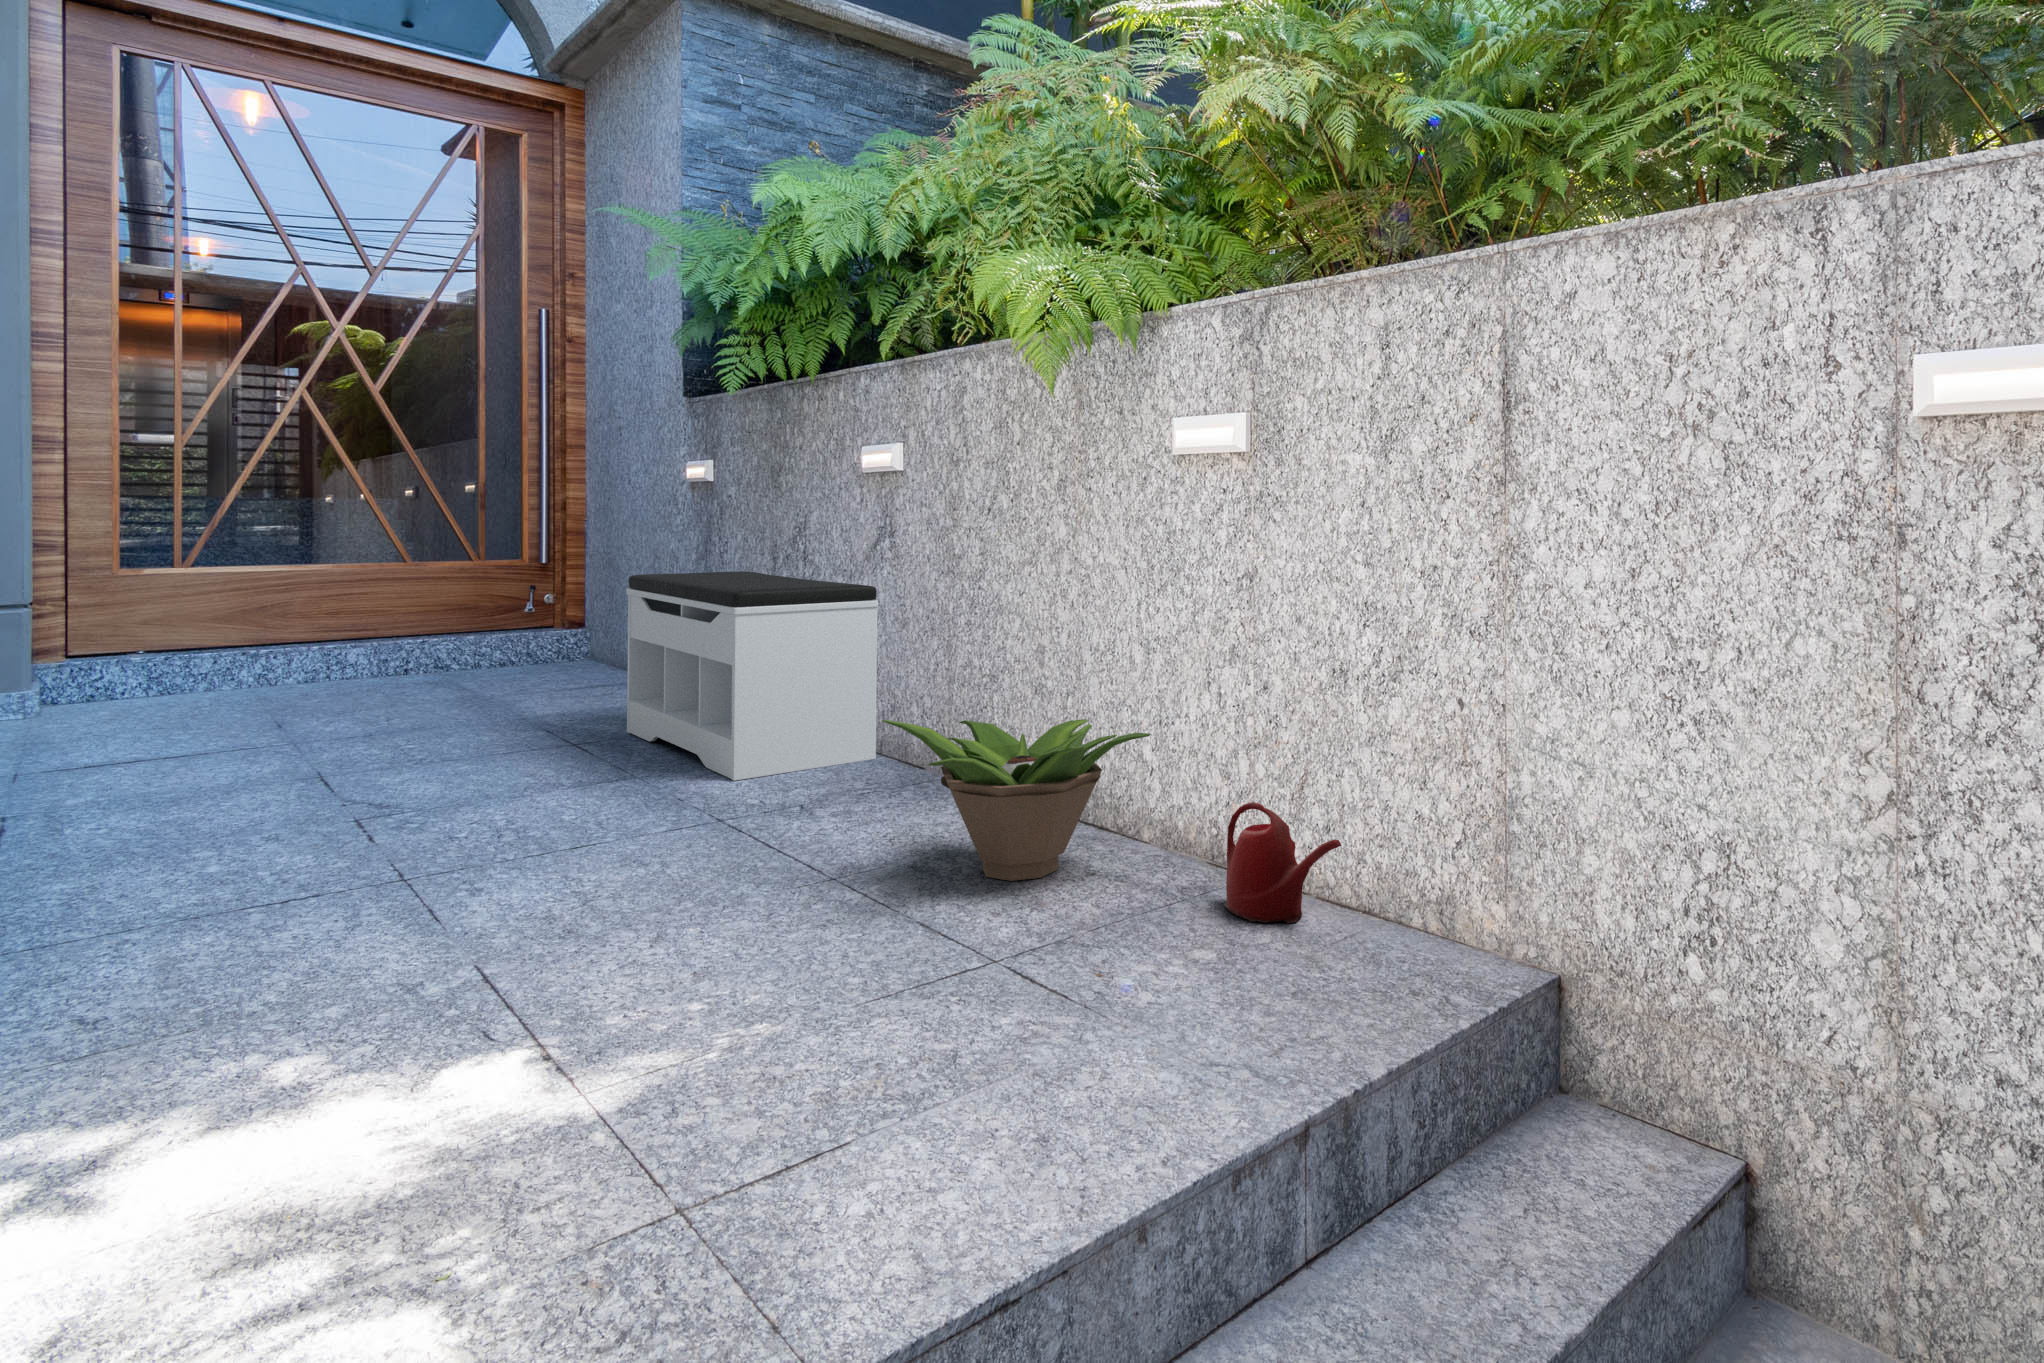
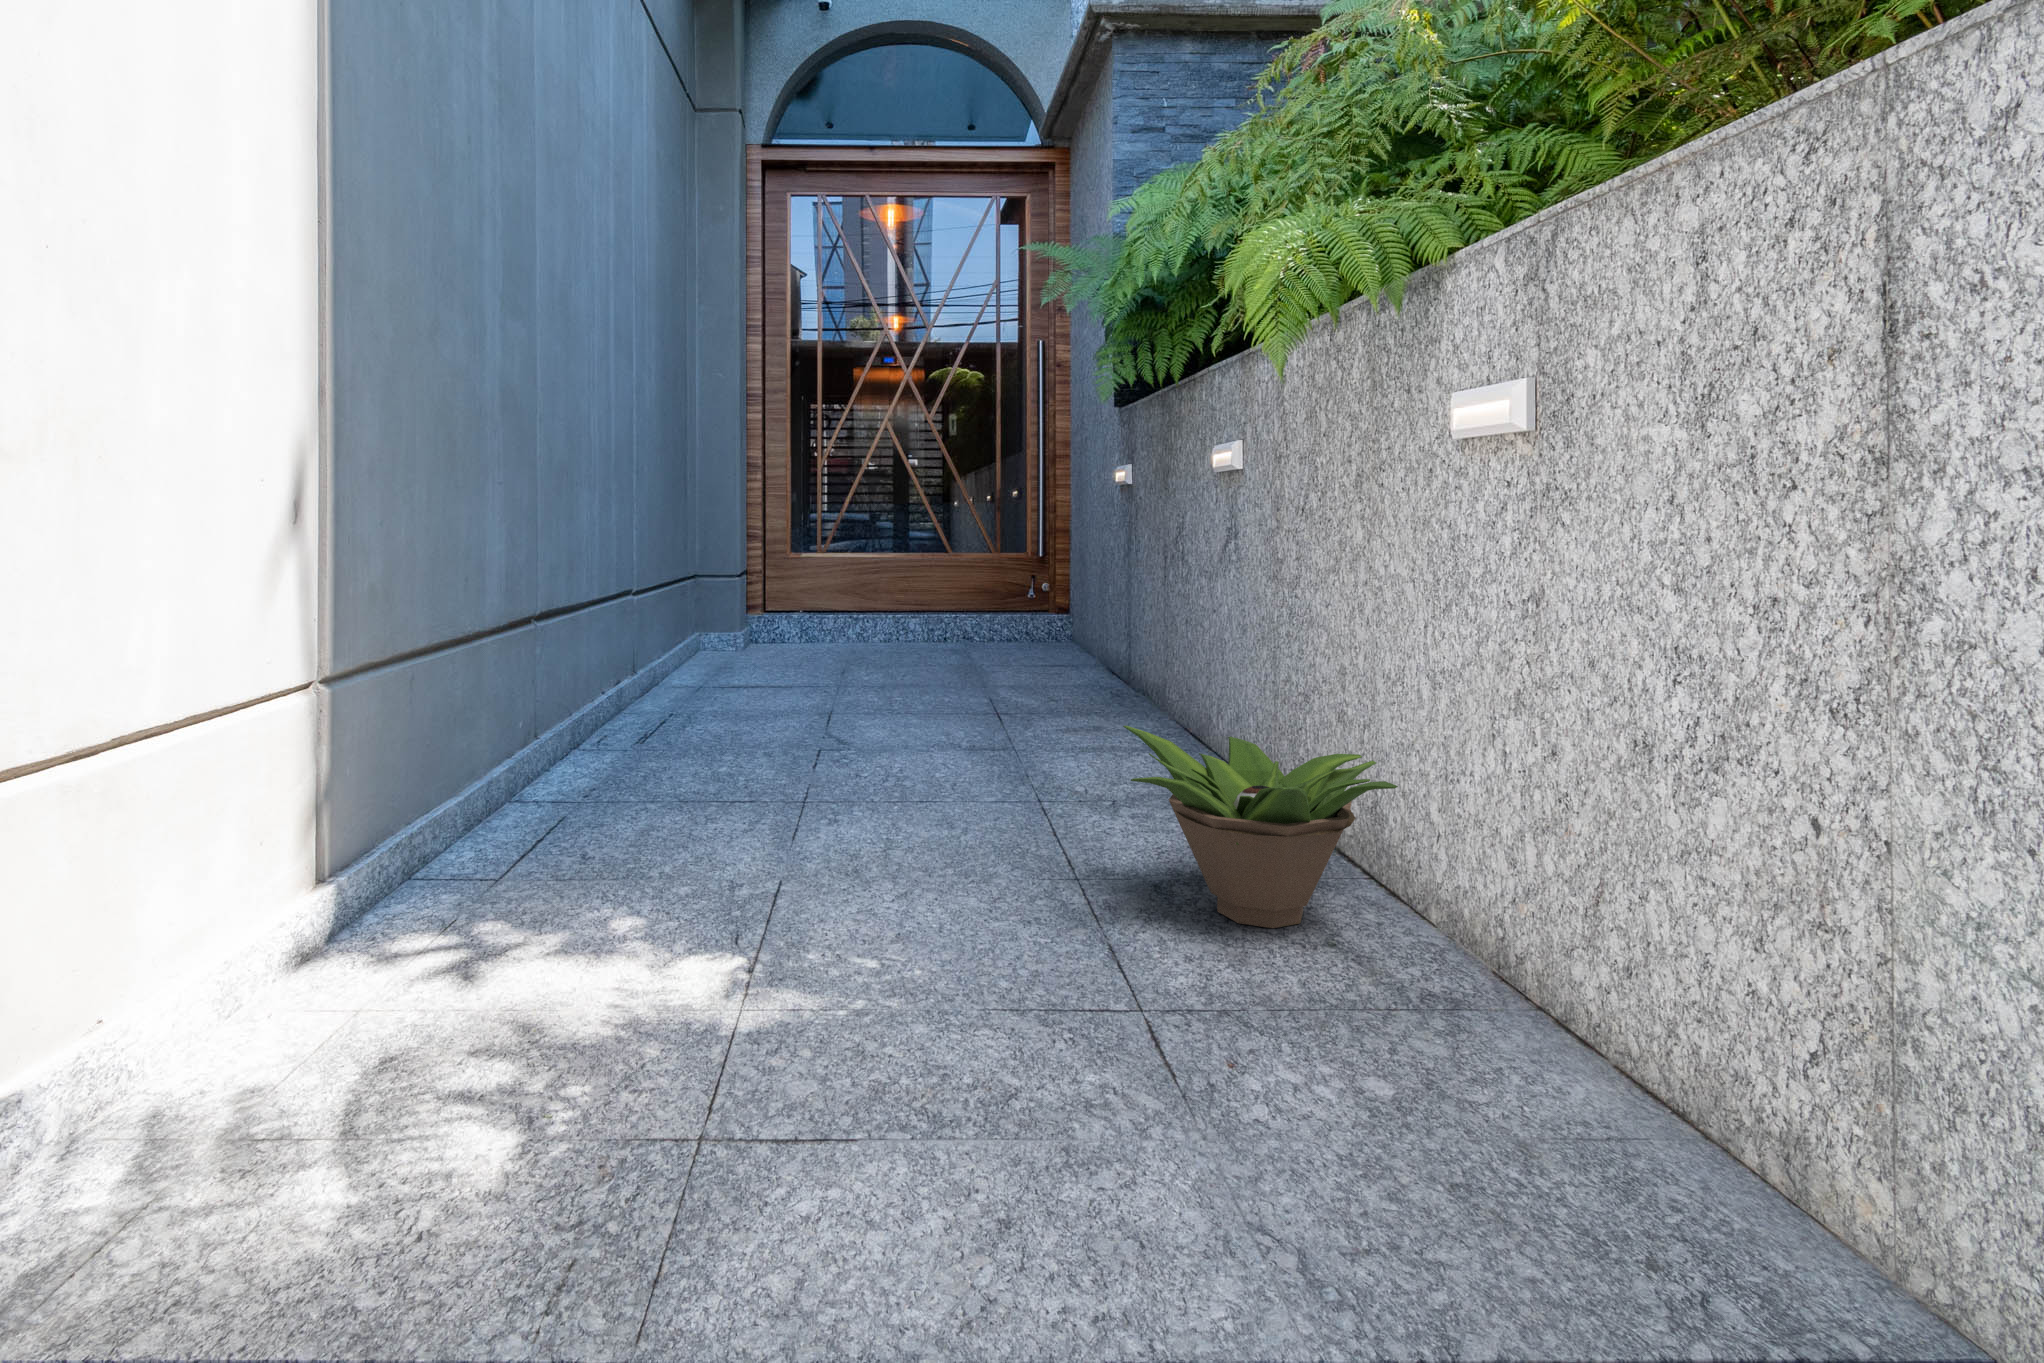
bench: present [626,571,878,781] -> none [1041,567,1222,761]
watering can: present [1223,802,1341,923] -> none [1467,902,1608,1084]

